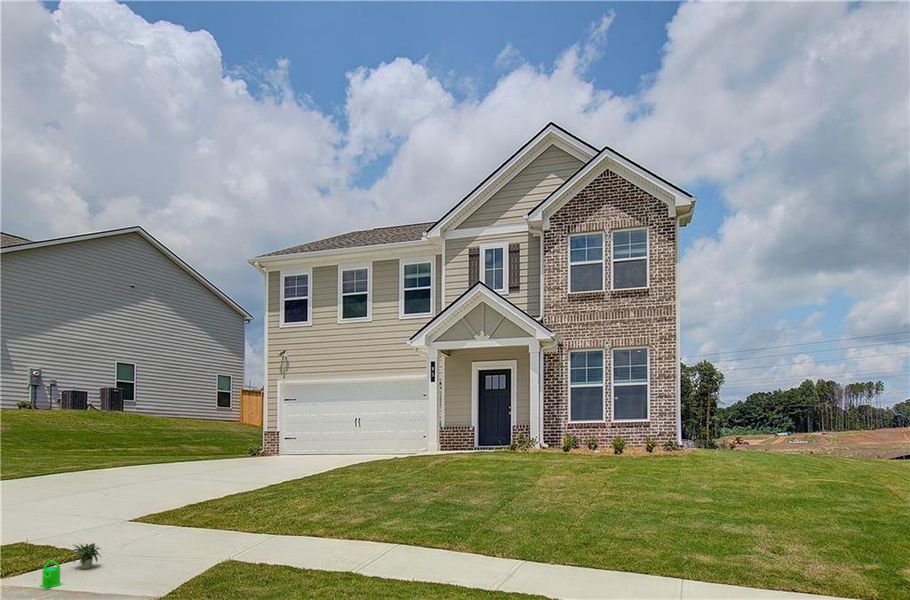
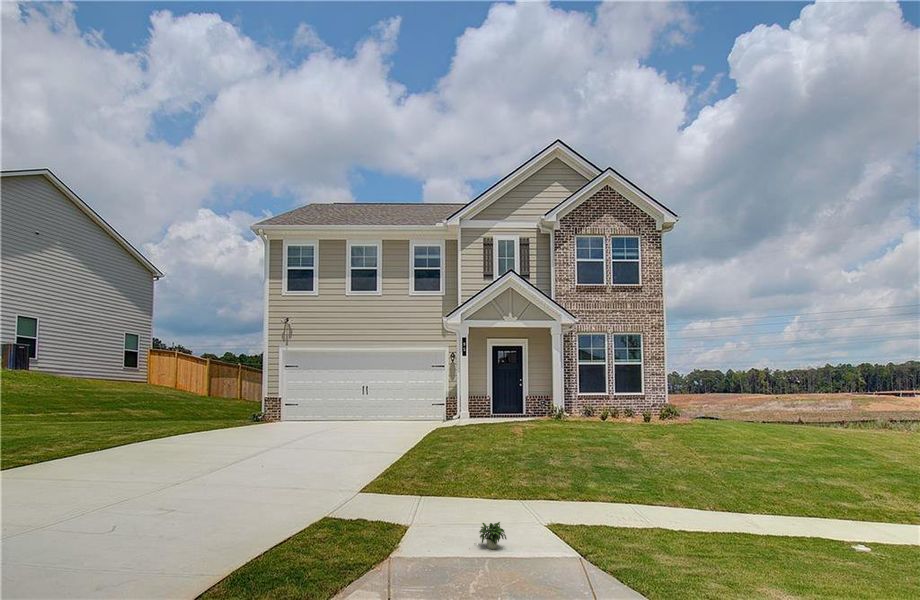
watering can: present [41,560,61,587] -> none [504,543,529,573]

